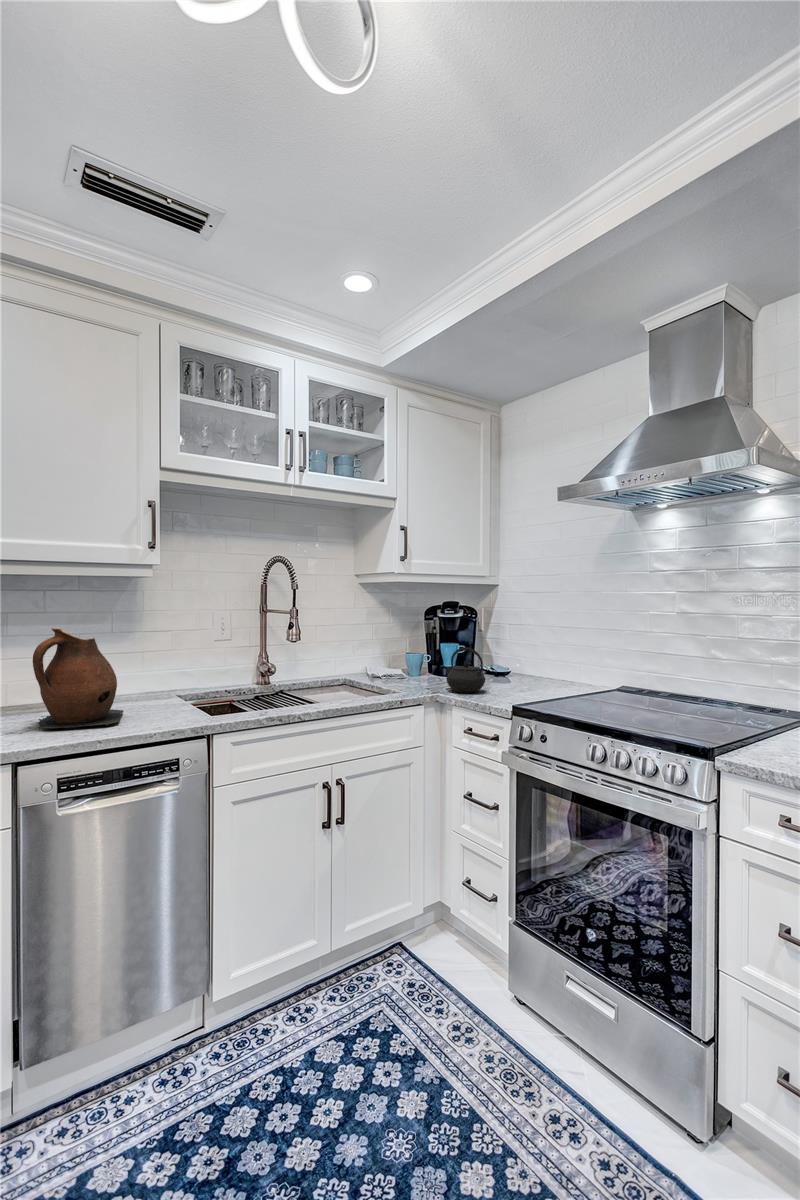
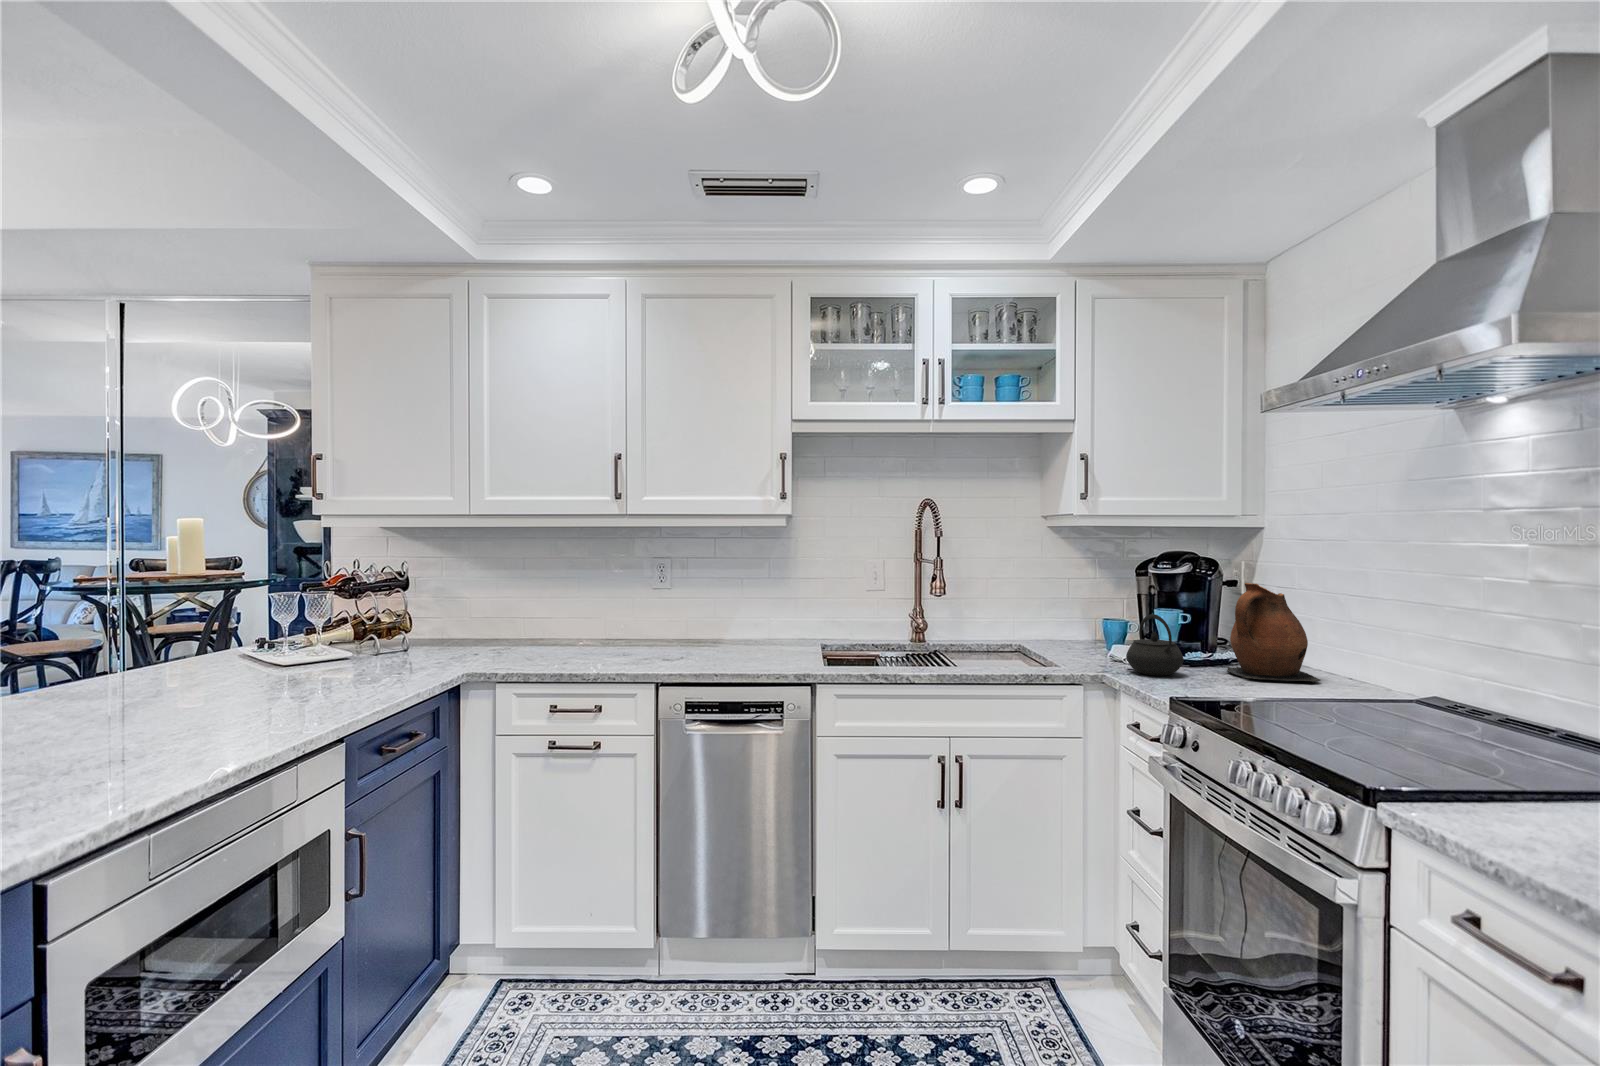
ceramic pitcher: present [33,628,124,729] -> present [1226,583,1320,683]

